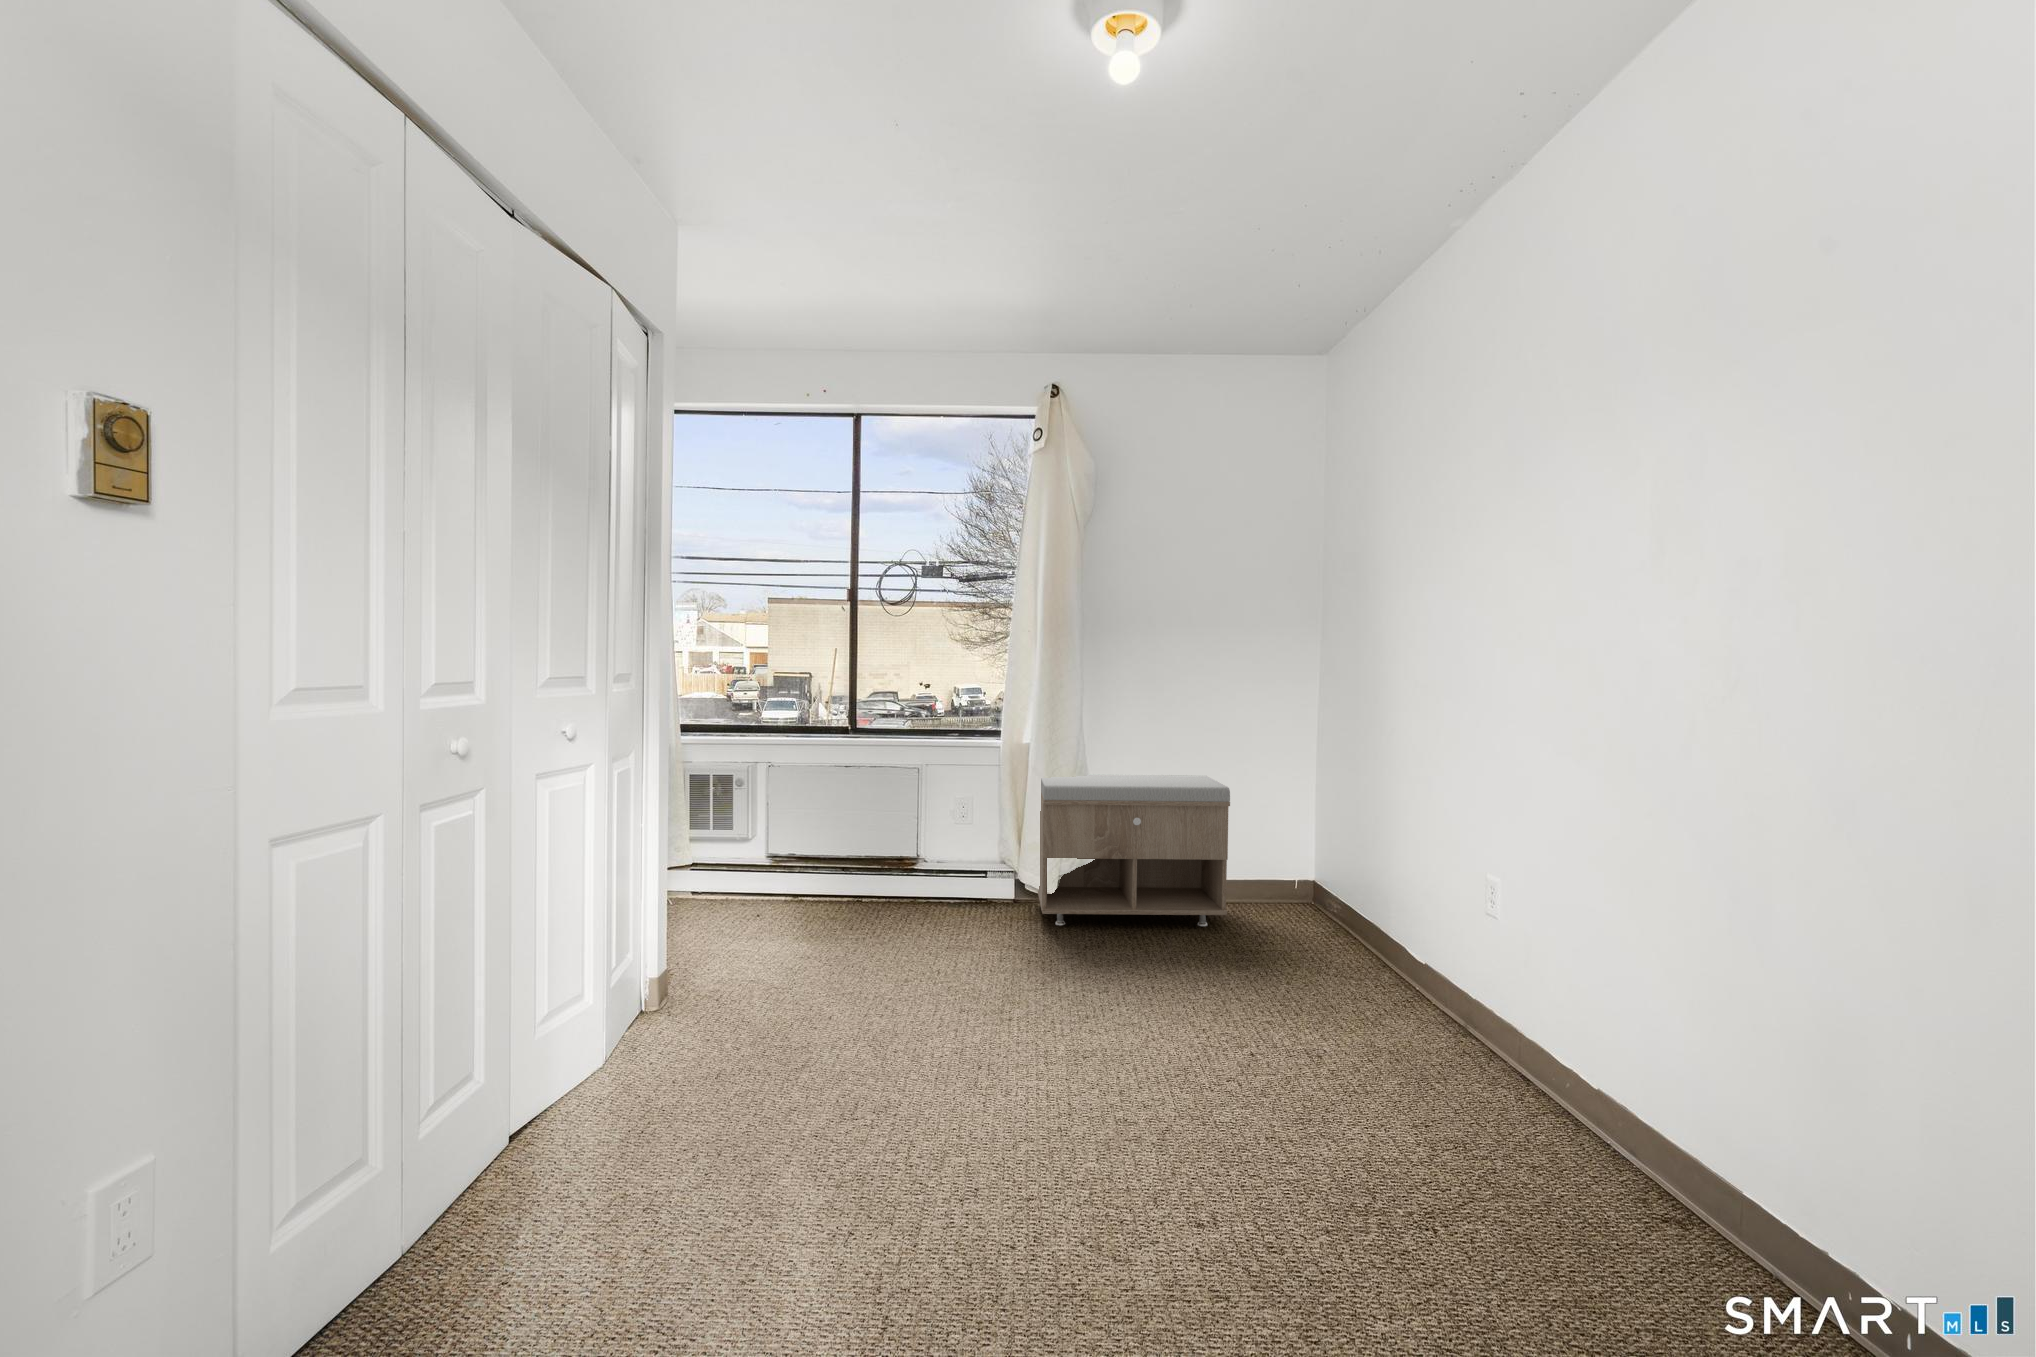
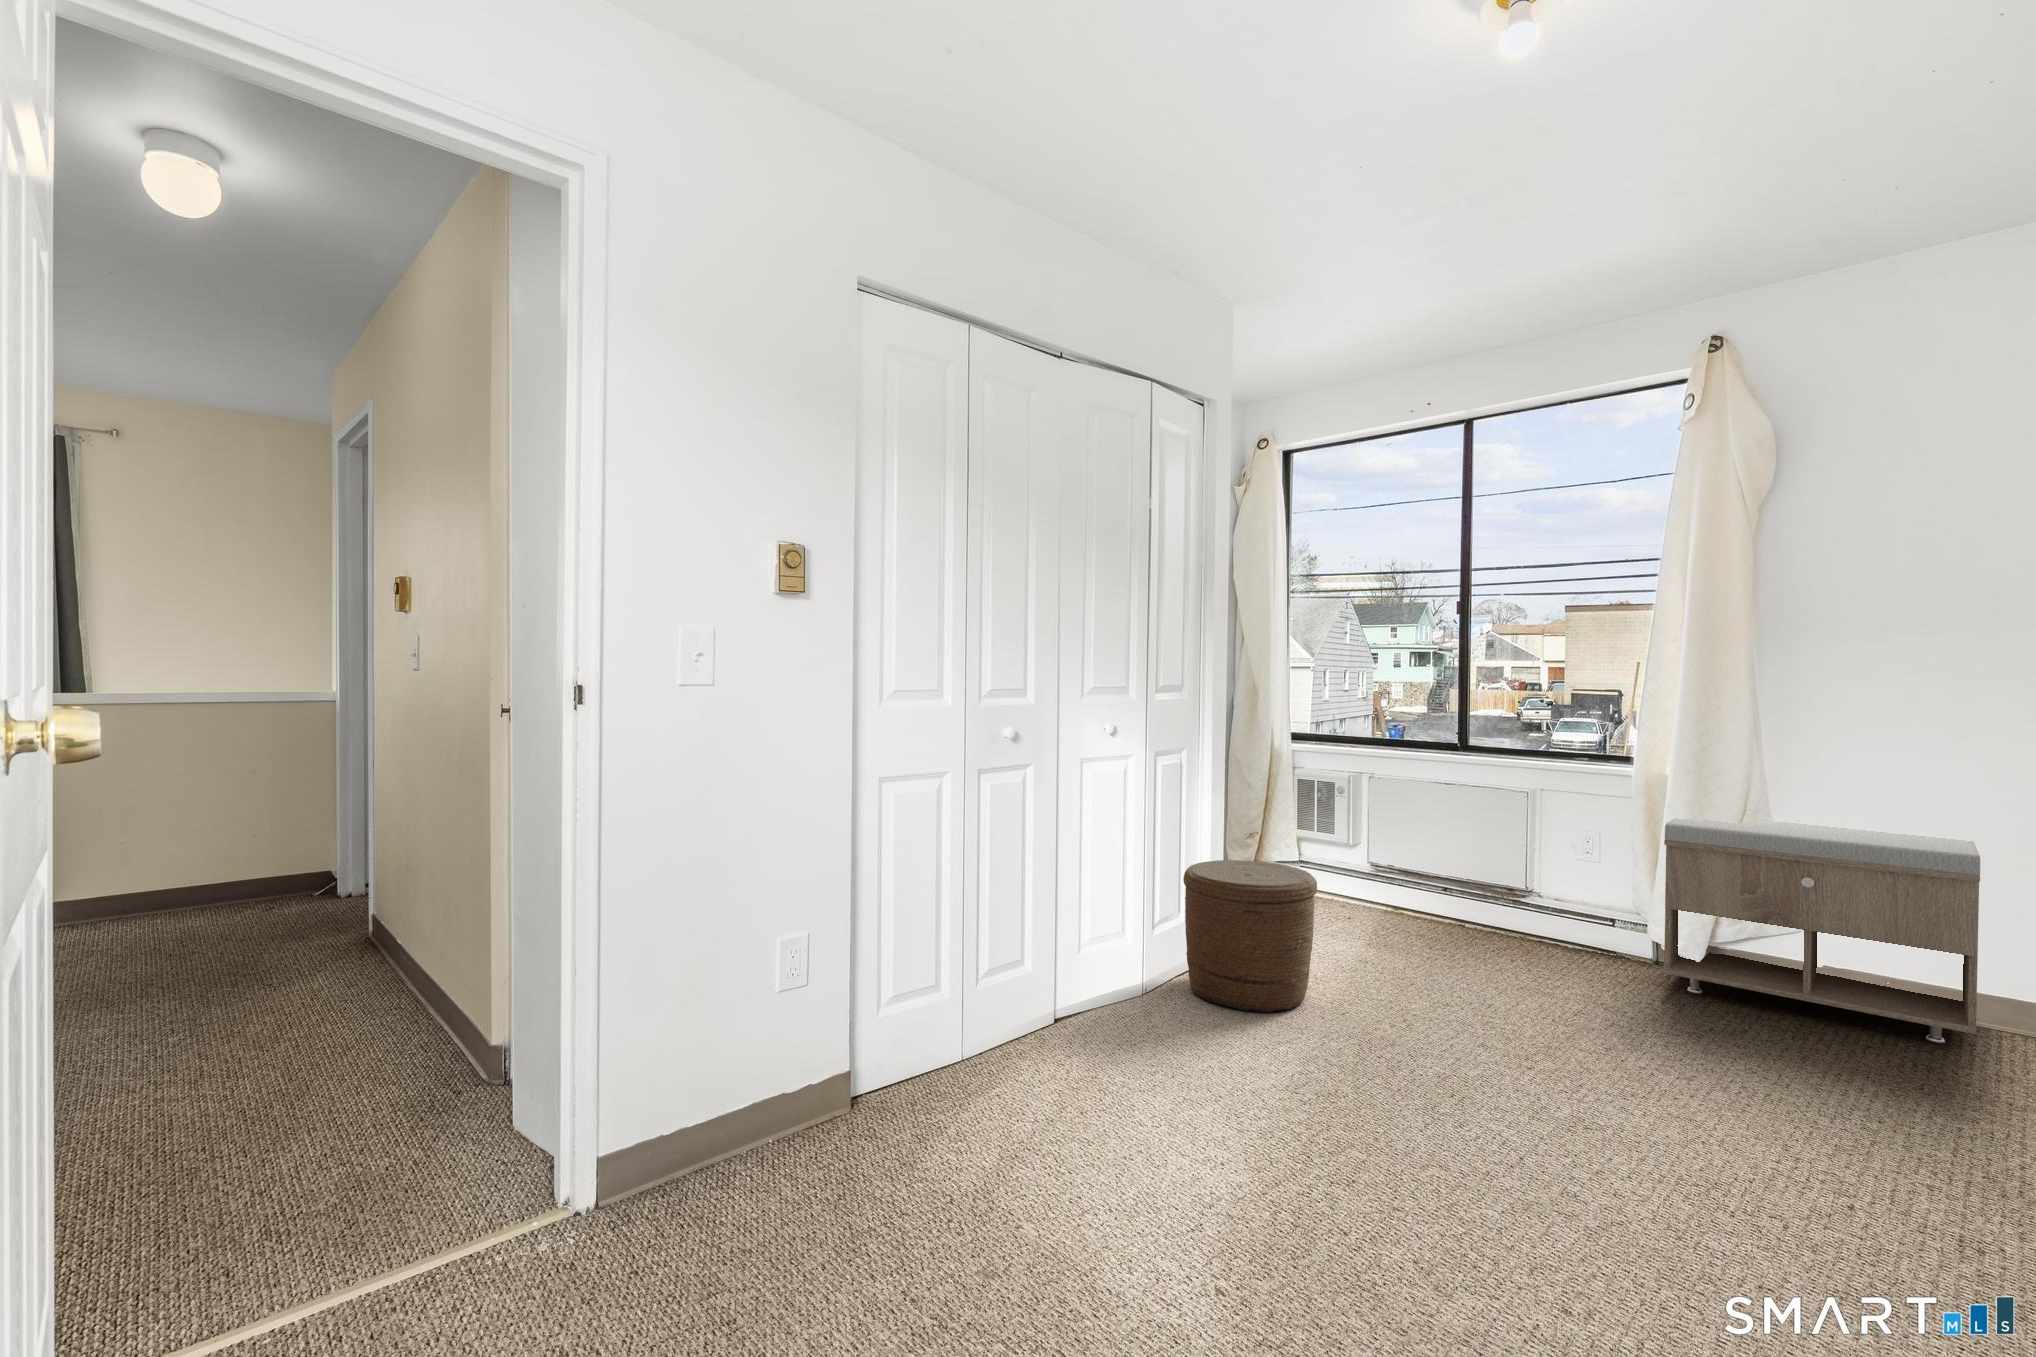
woven basket: none [643,872,800,1050] -> present [1183,860,1317,1013]

